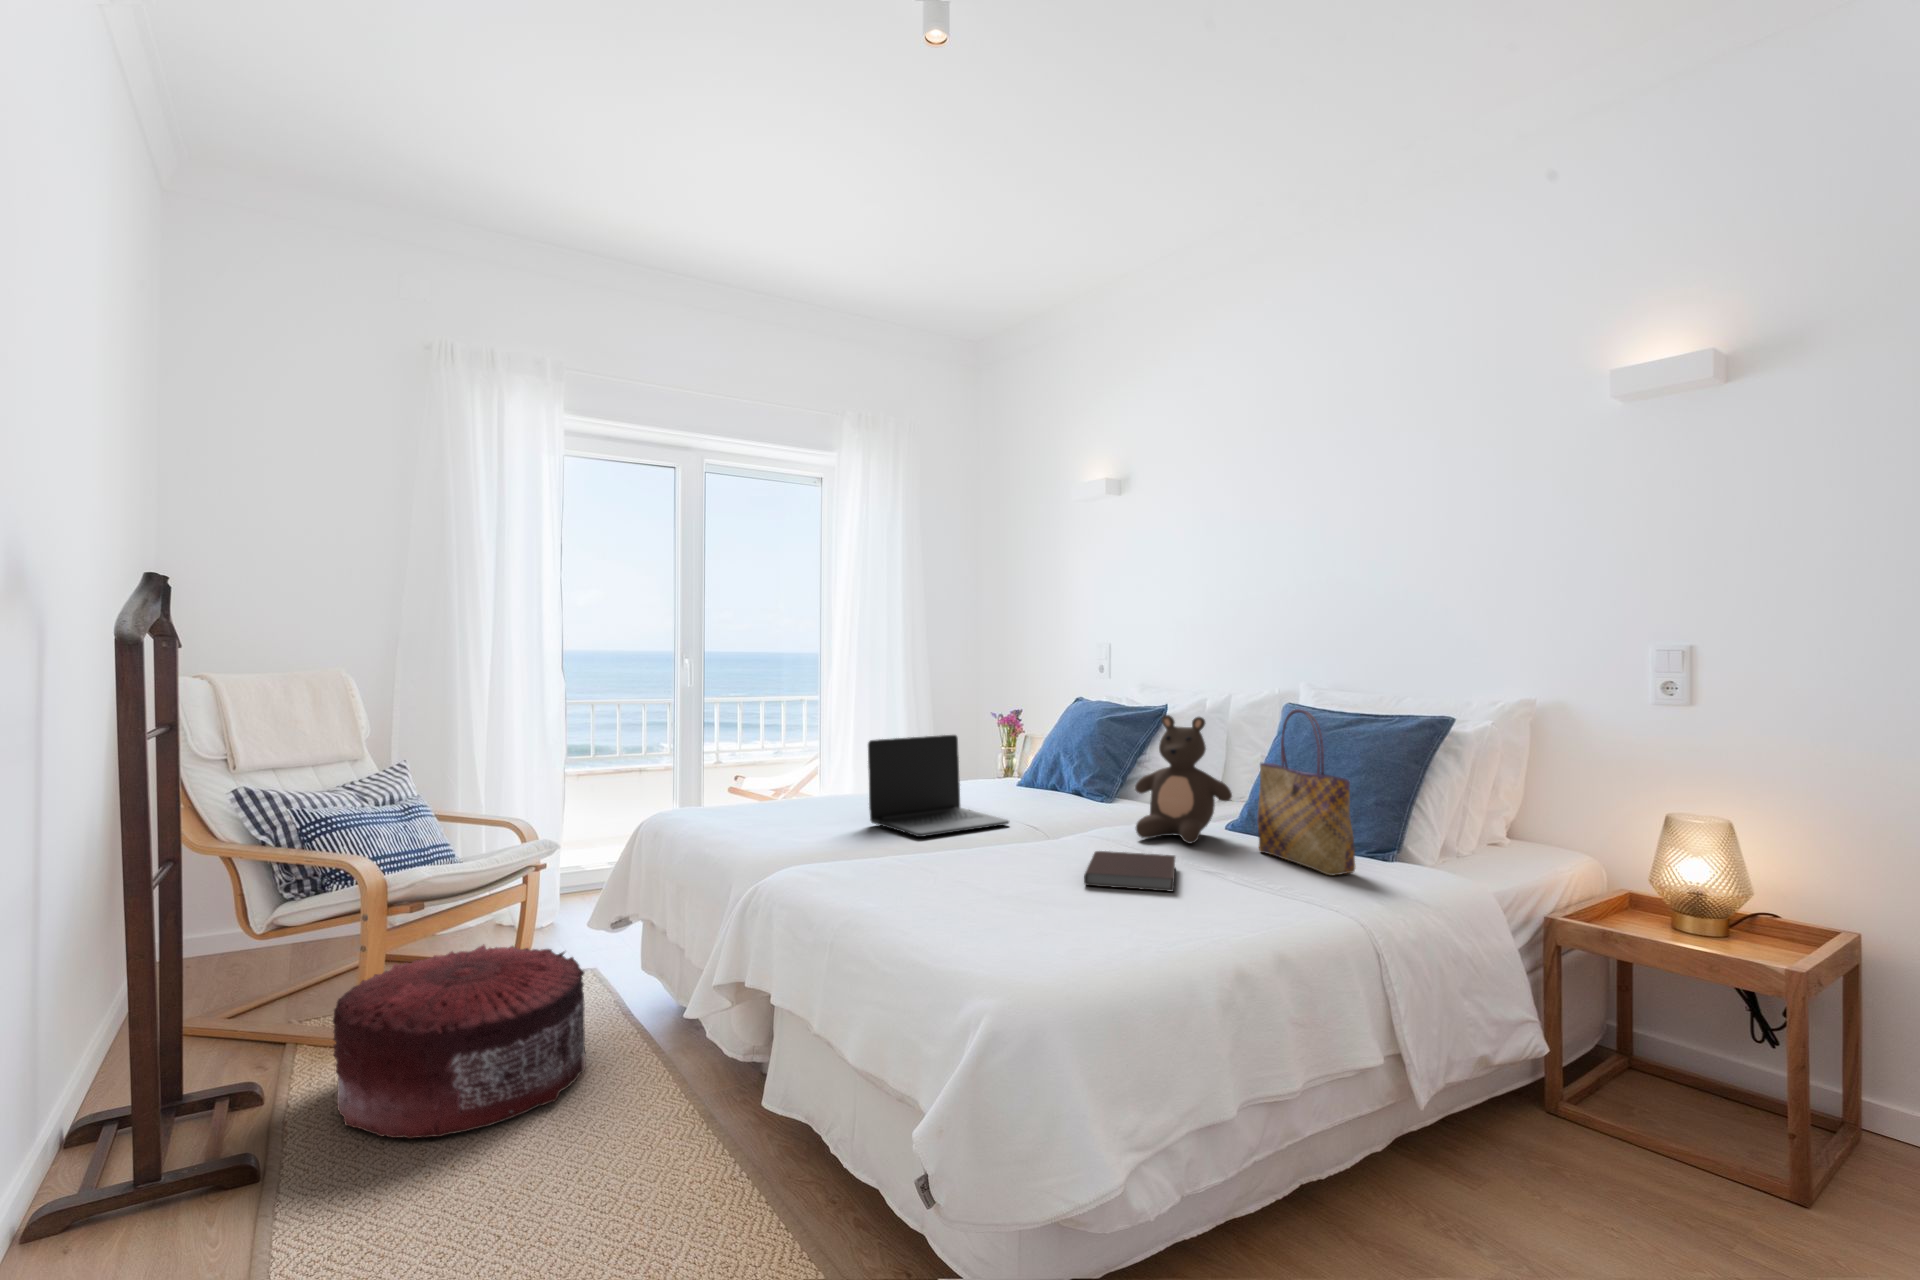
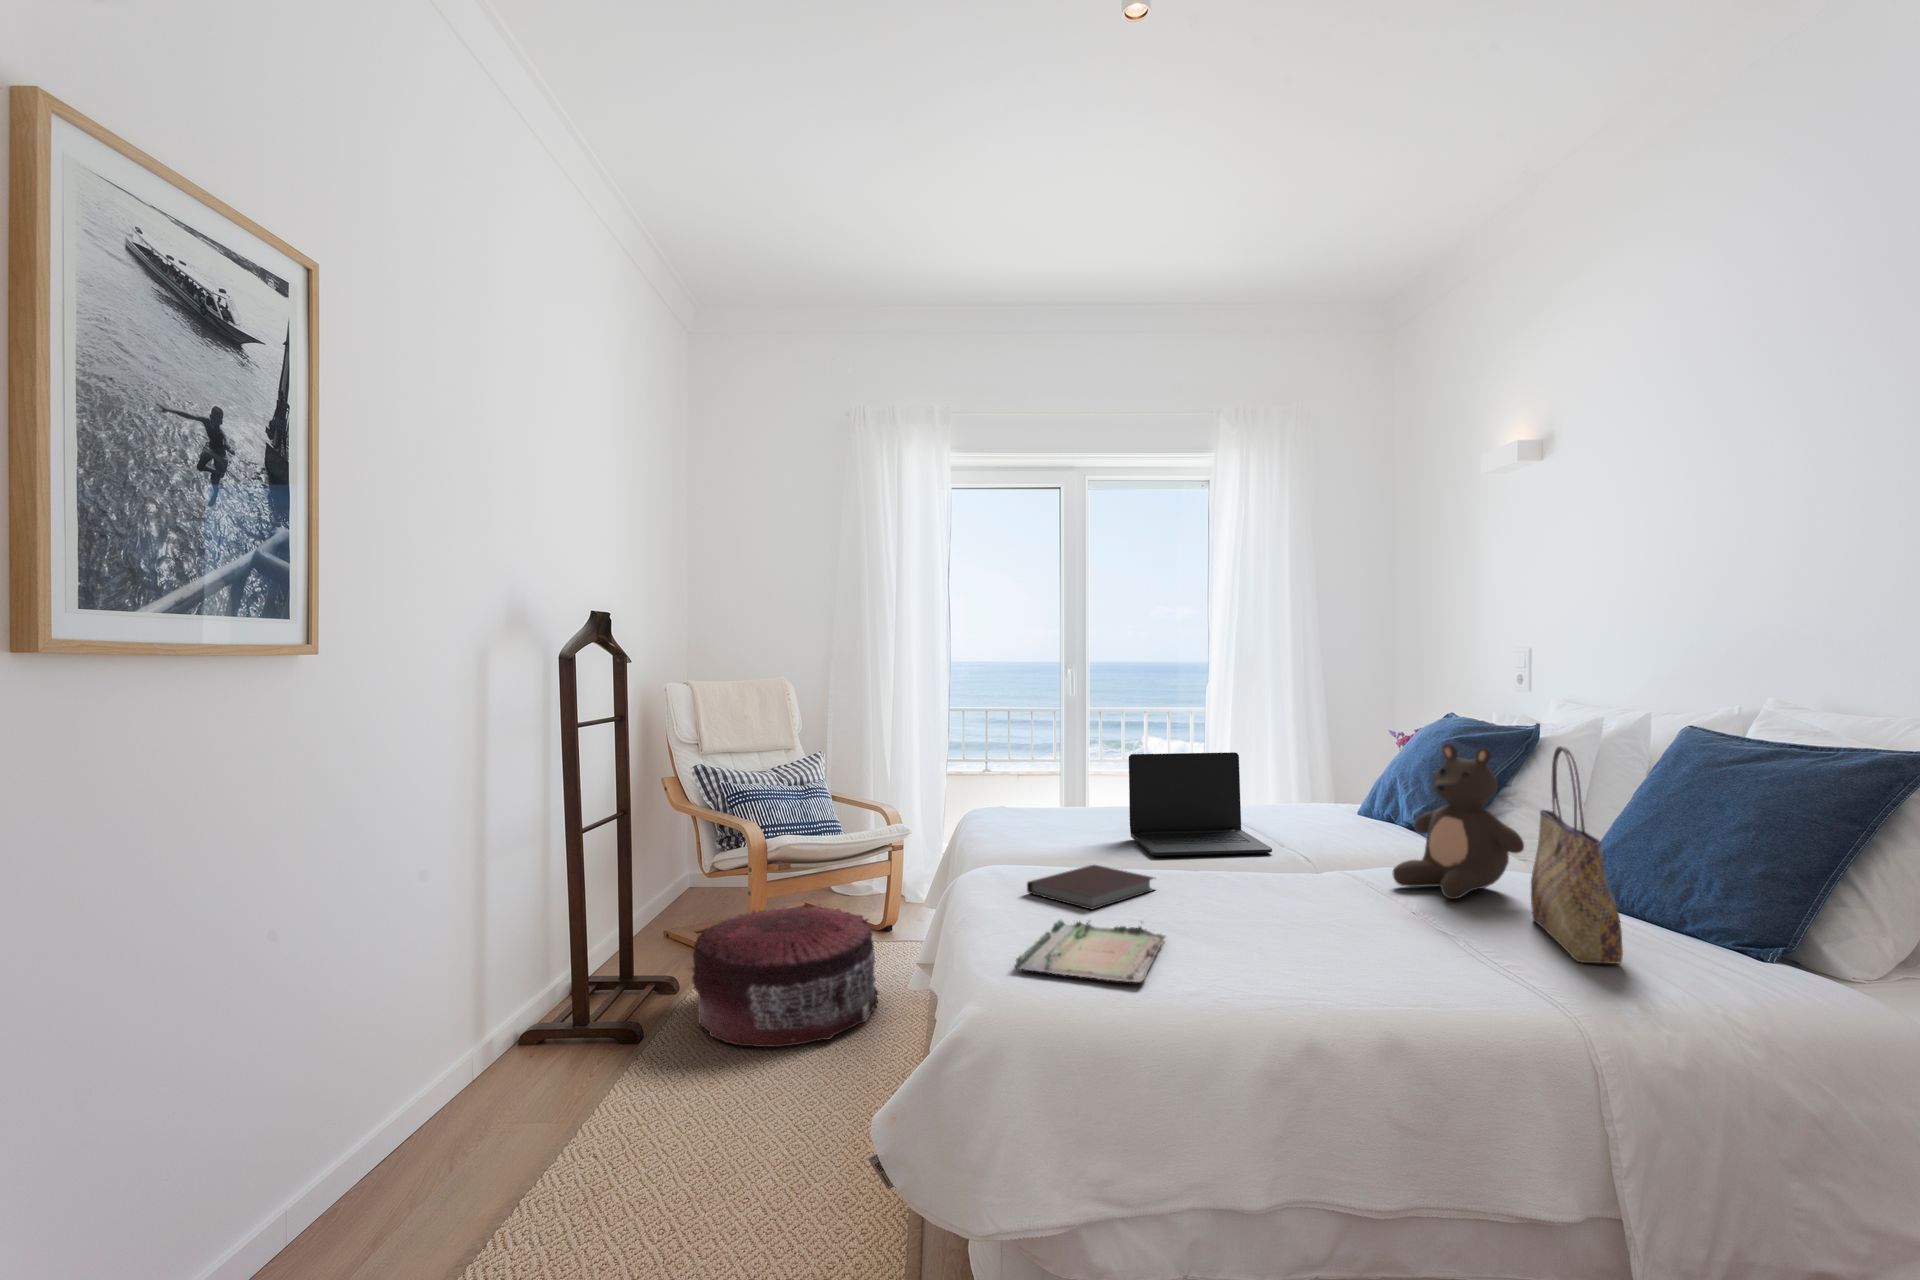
notebook: present [1084,851,1176,891] -> present [1027,865,1154,910]
tray: none [938,887,1094,952] -> present [1015,919,1166,983]

